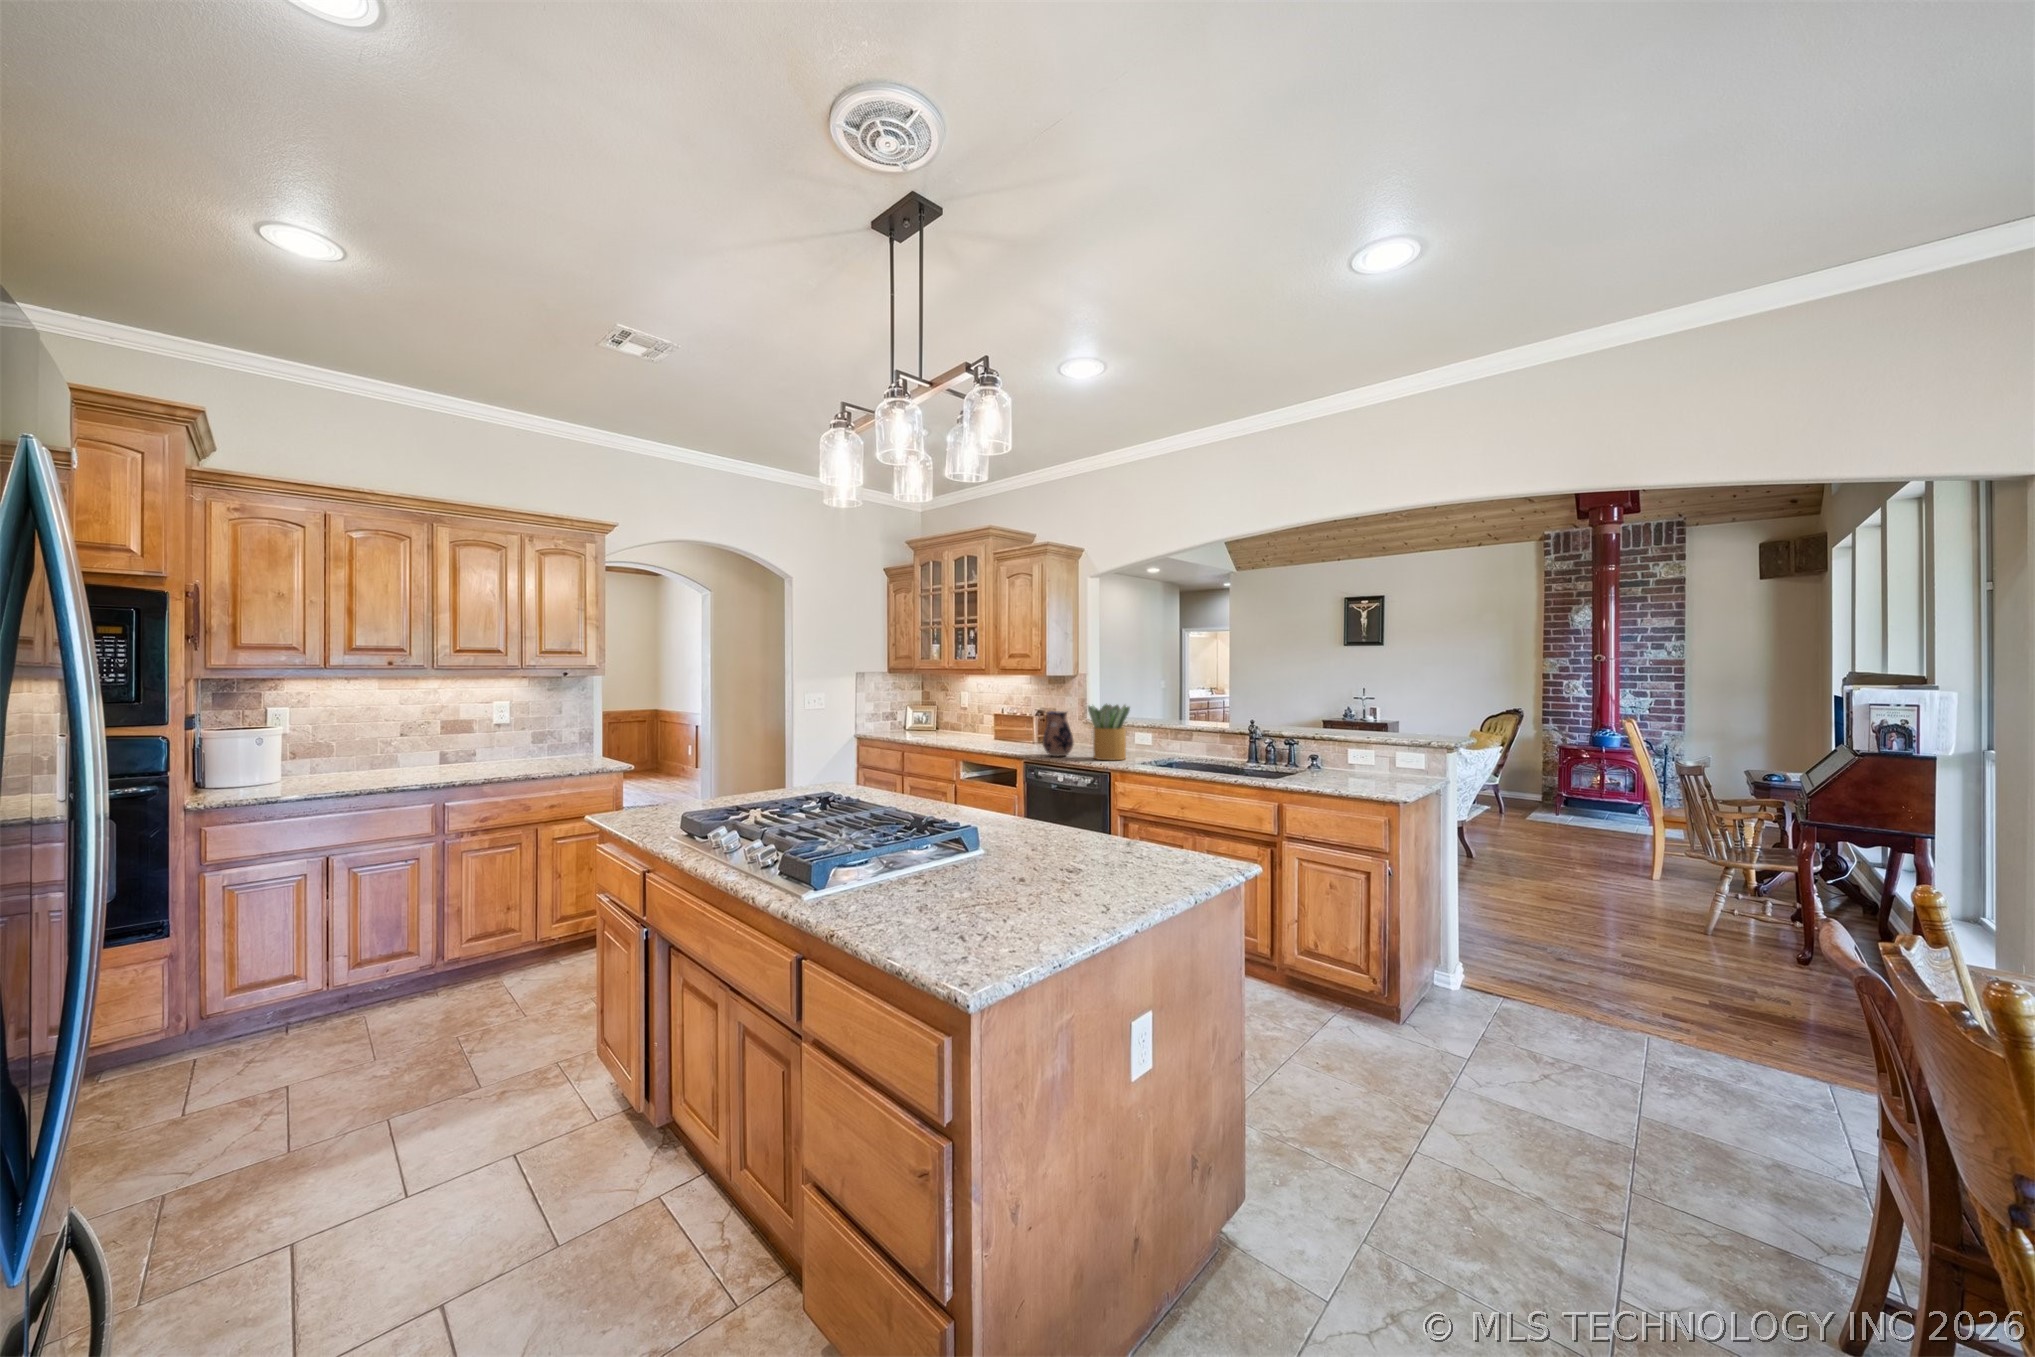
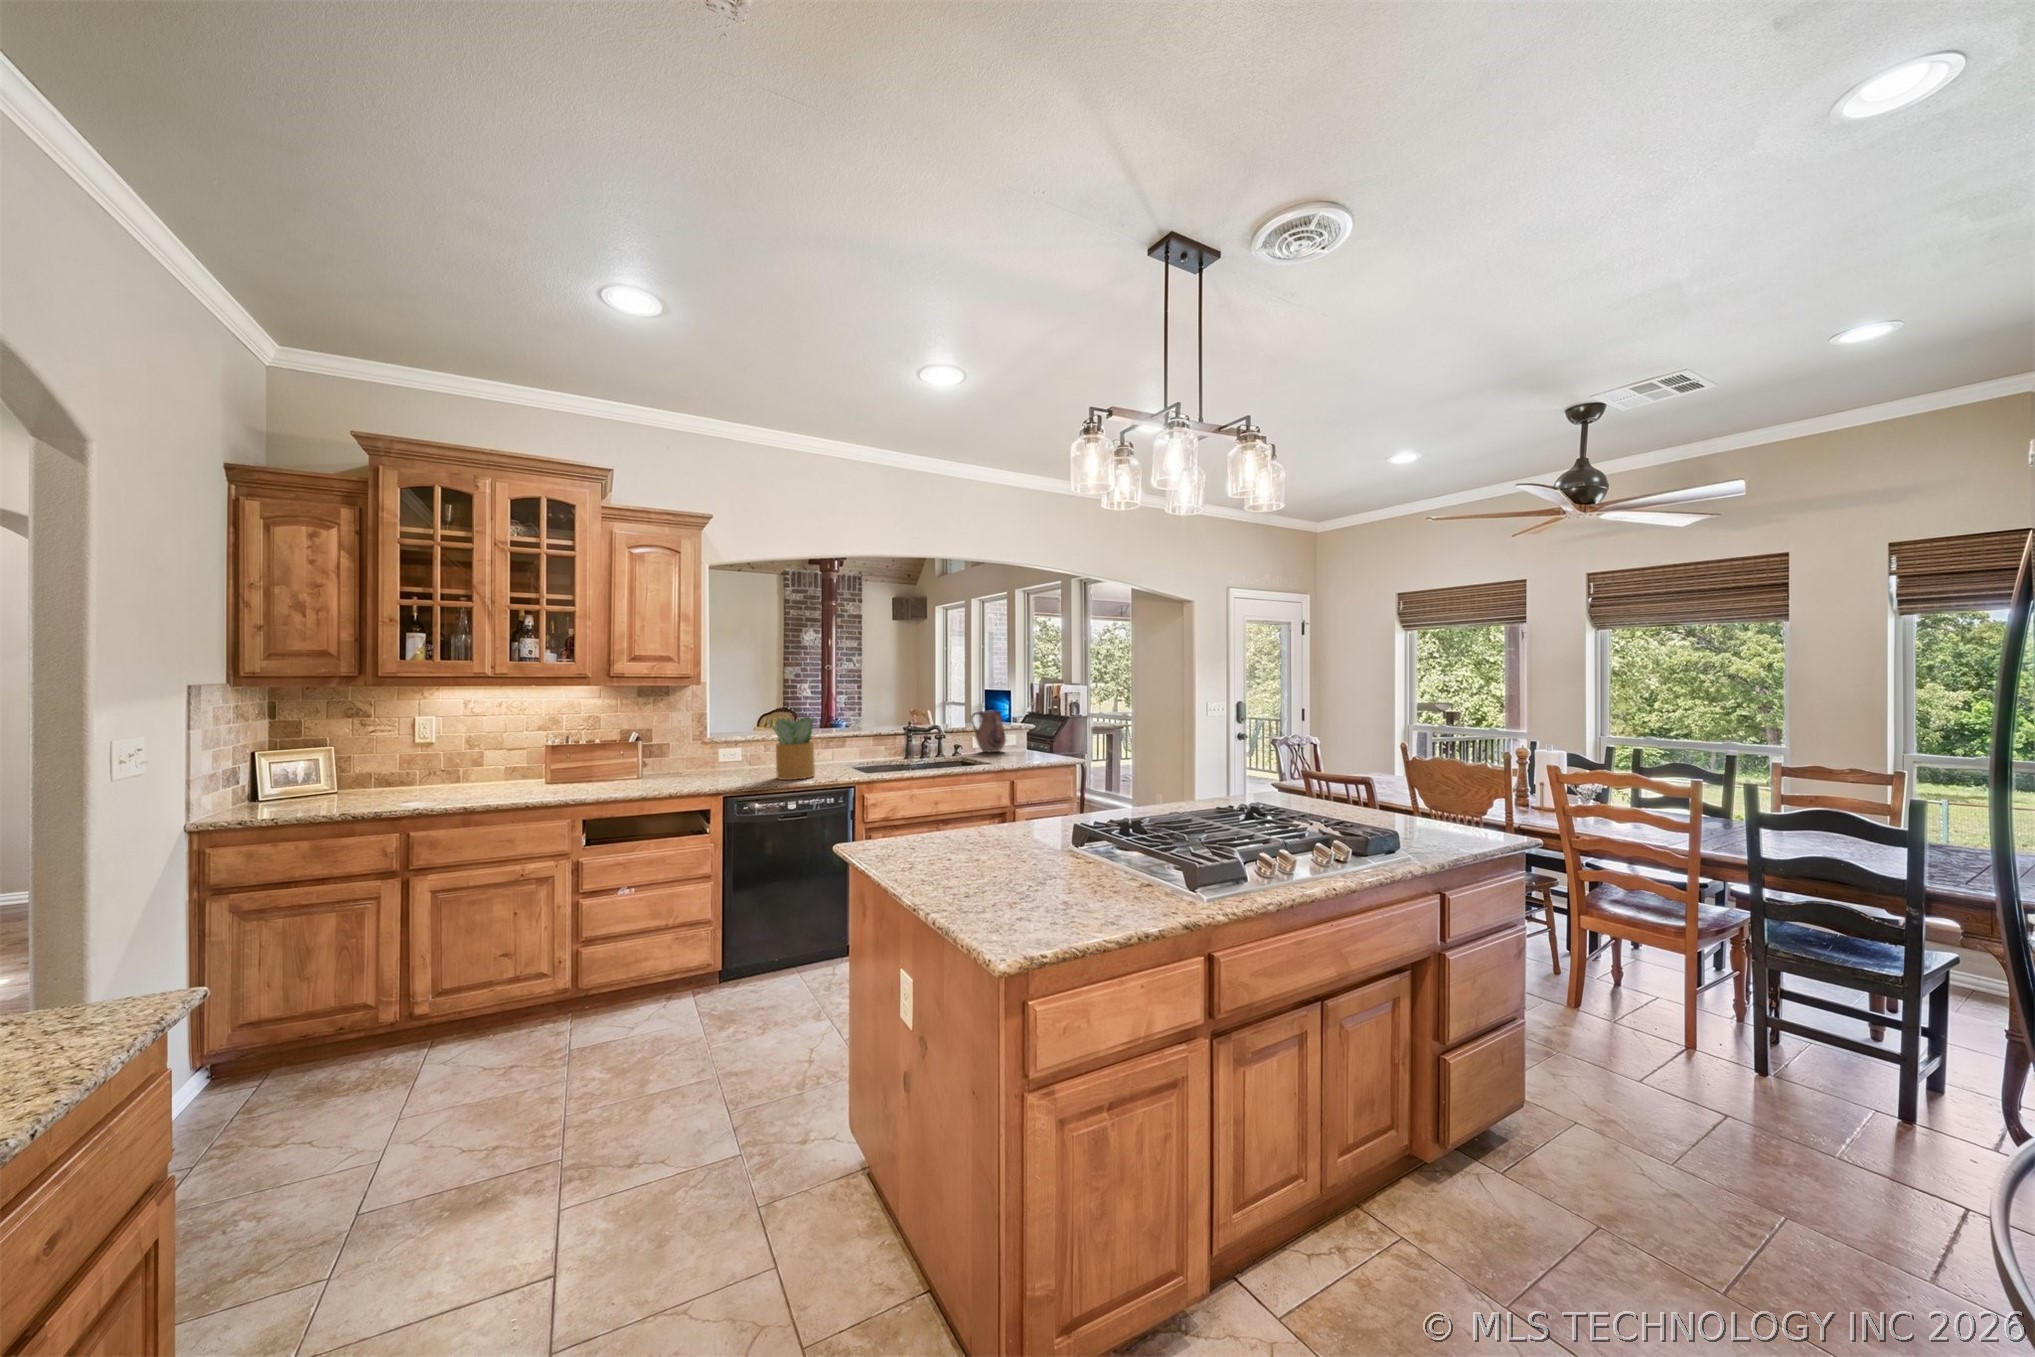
ceramic pitcher: present [1043,711,1074,756] -> present [971,711,1006,752]

